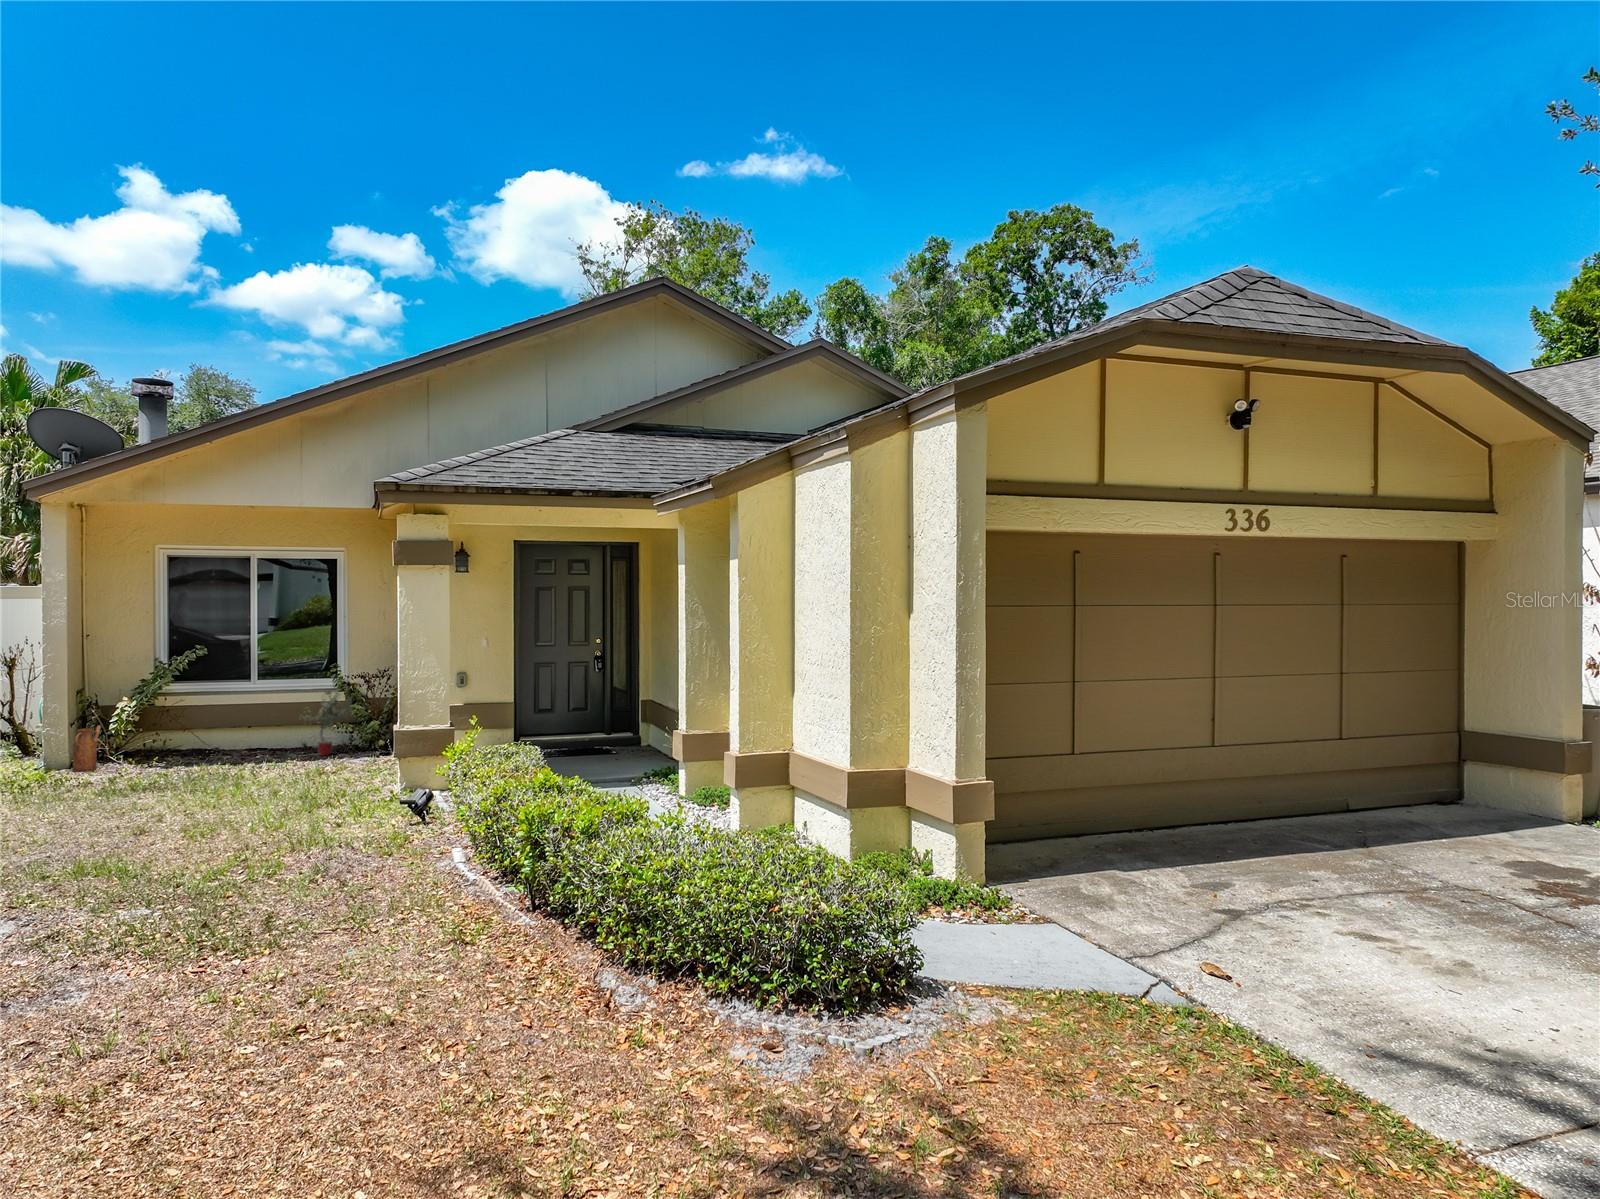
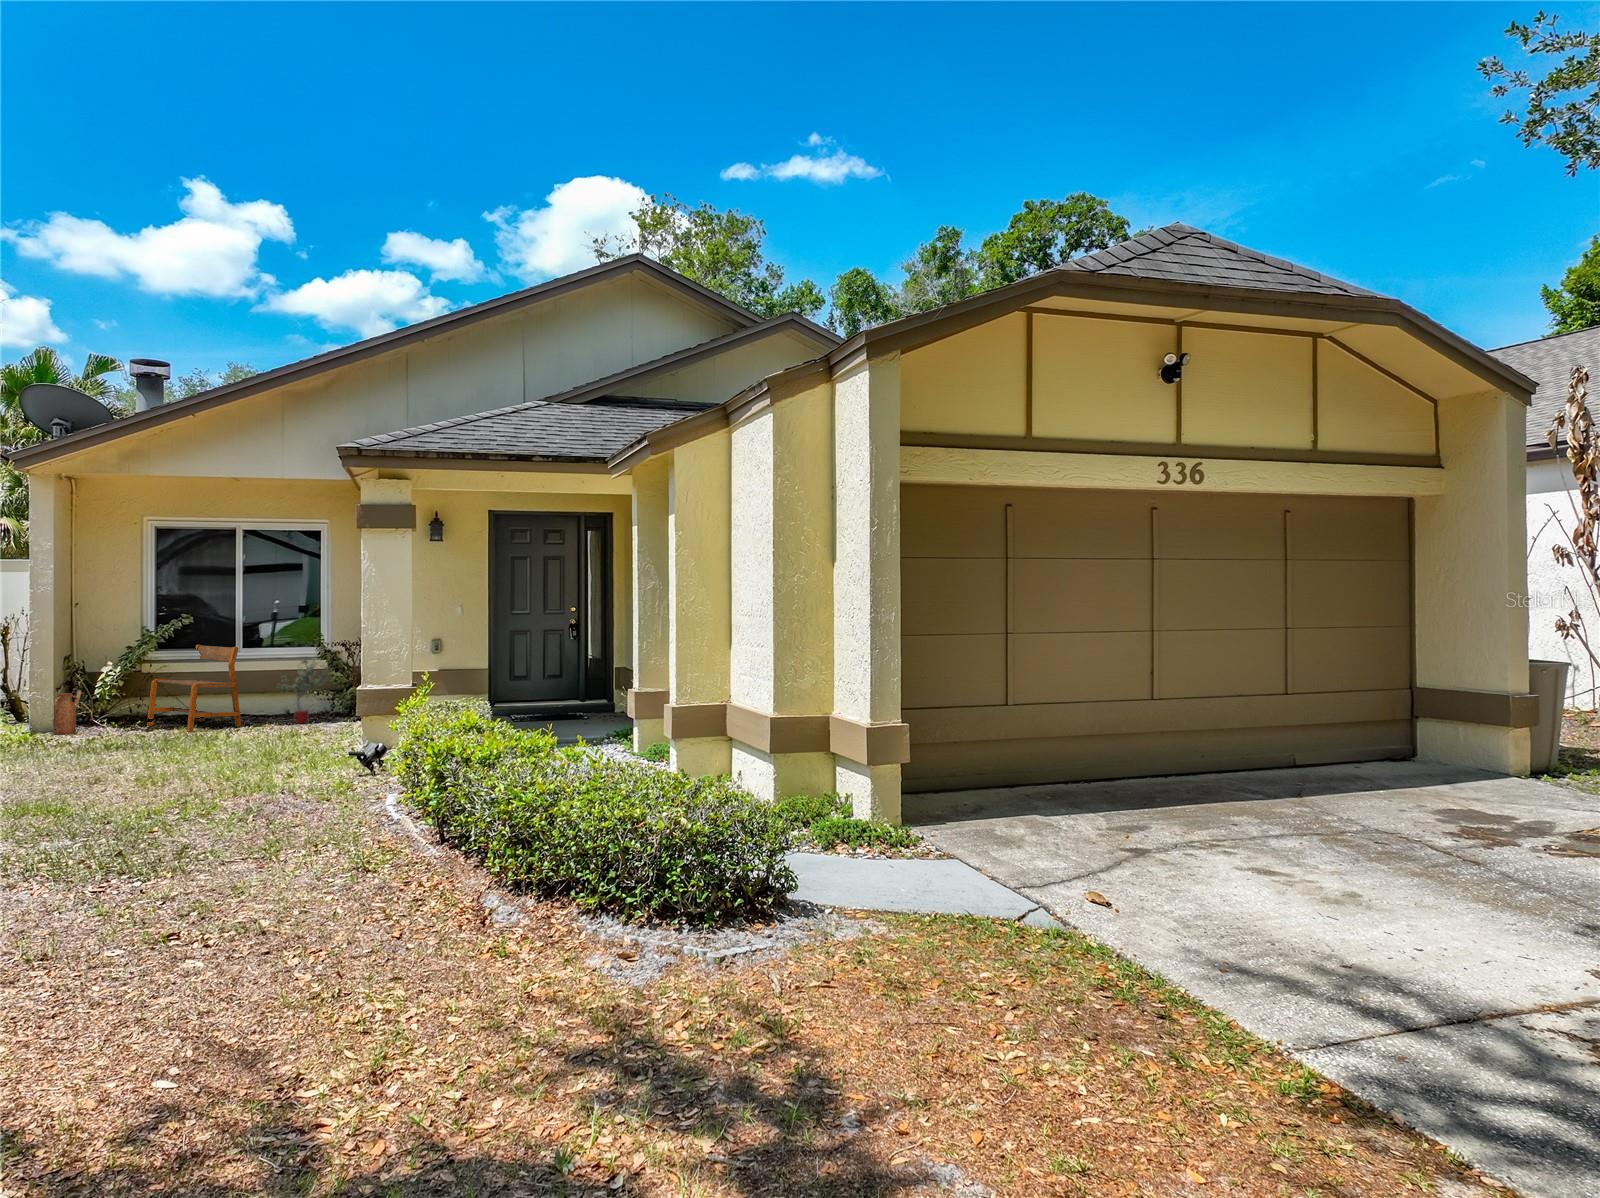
bench: none [167,676,265,767] -> present [147,645,241,732]

